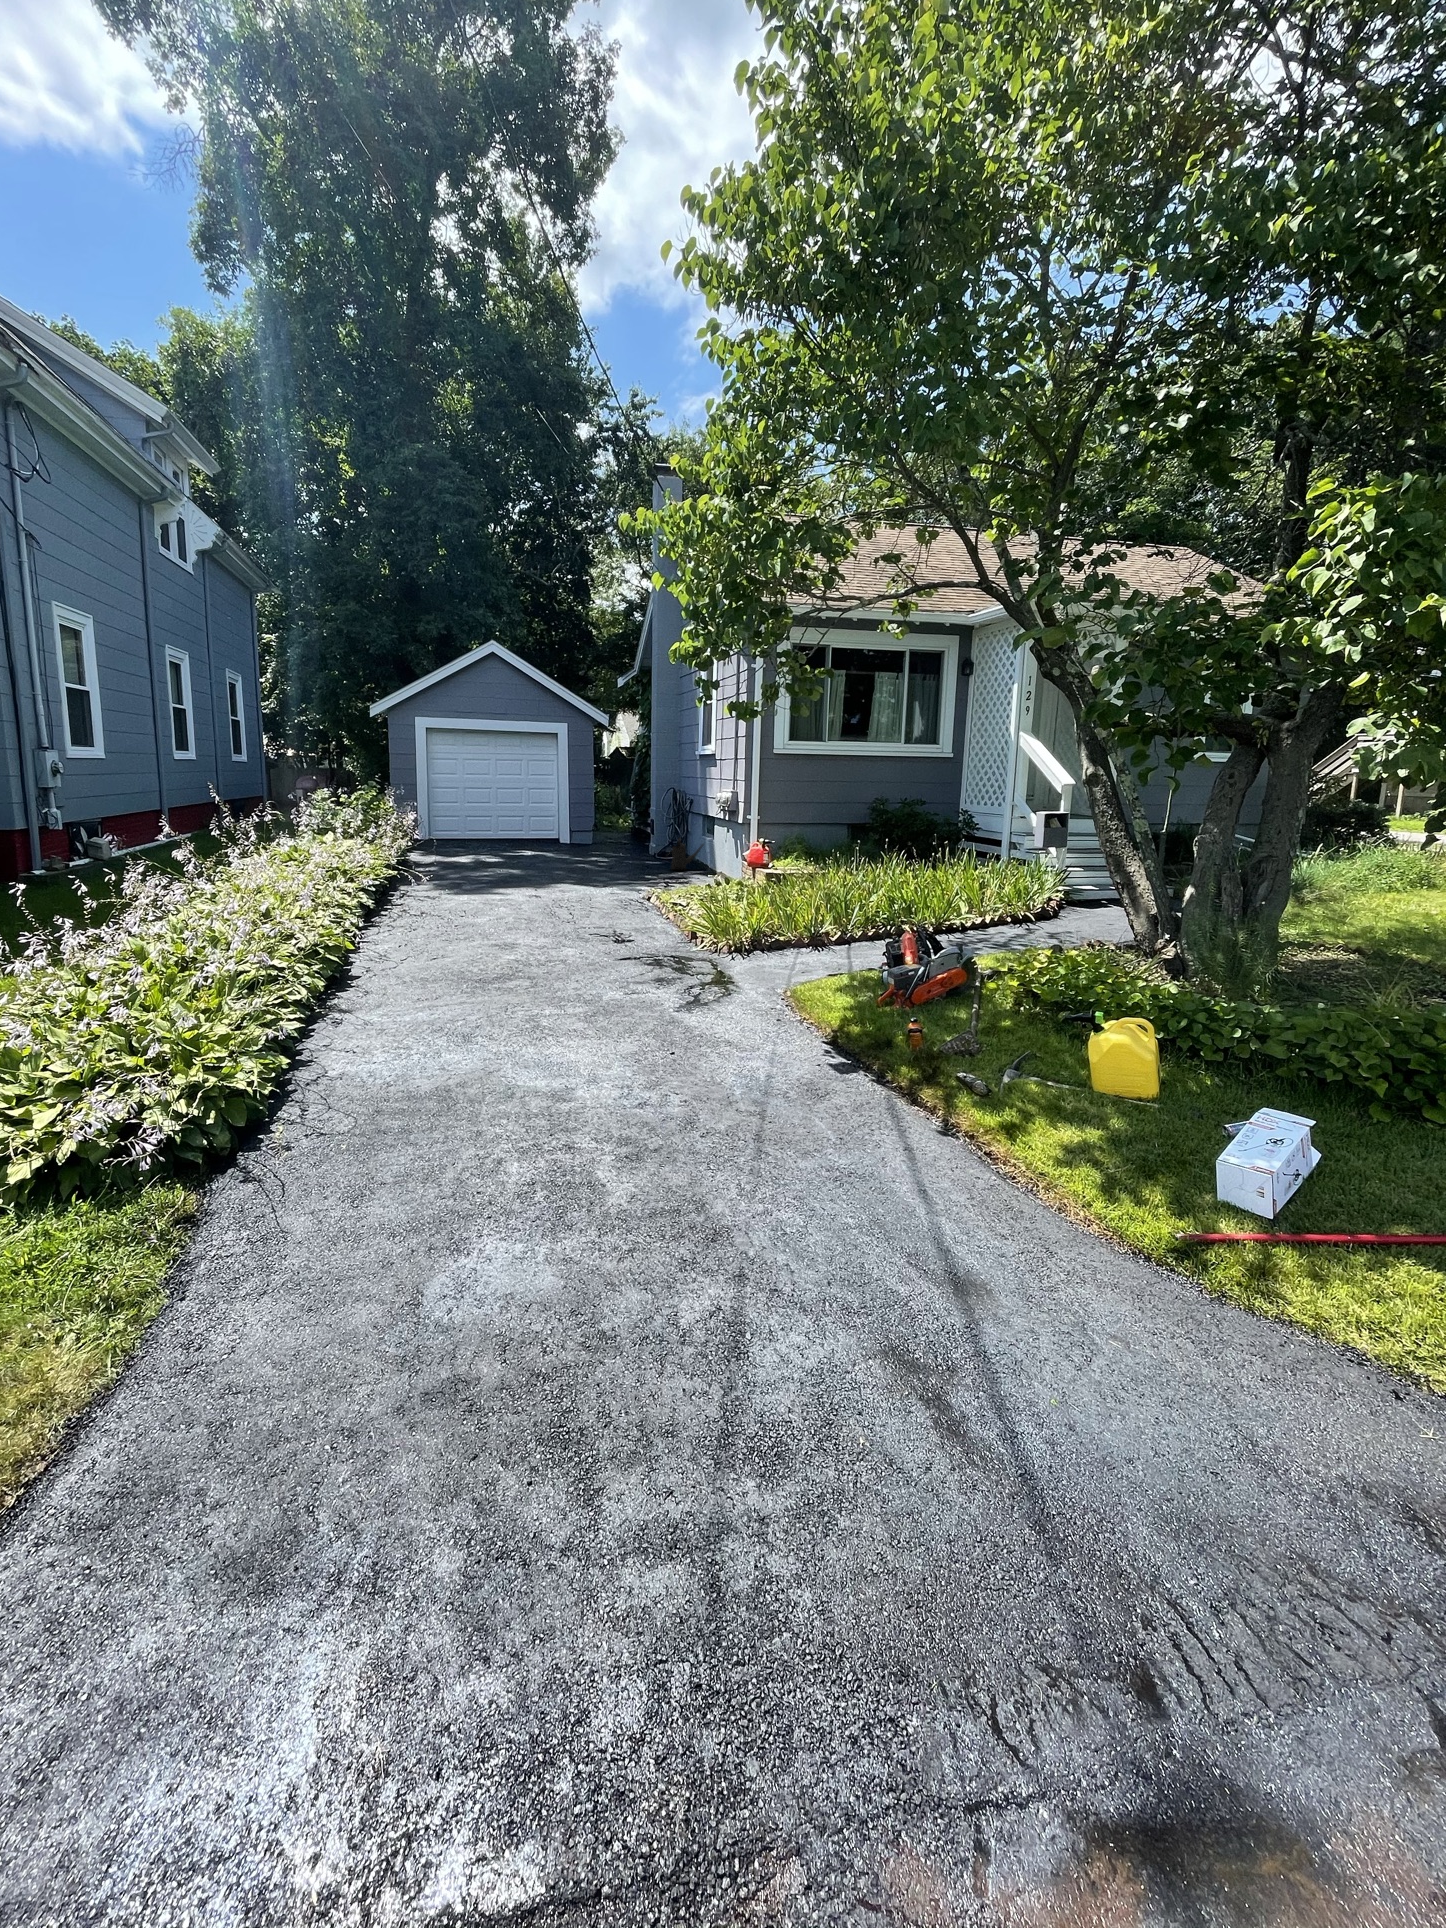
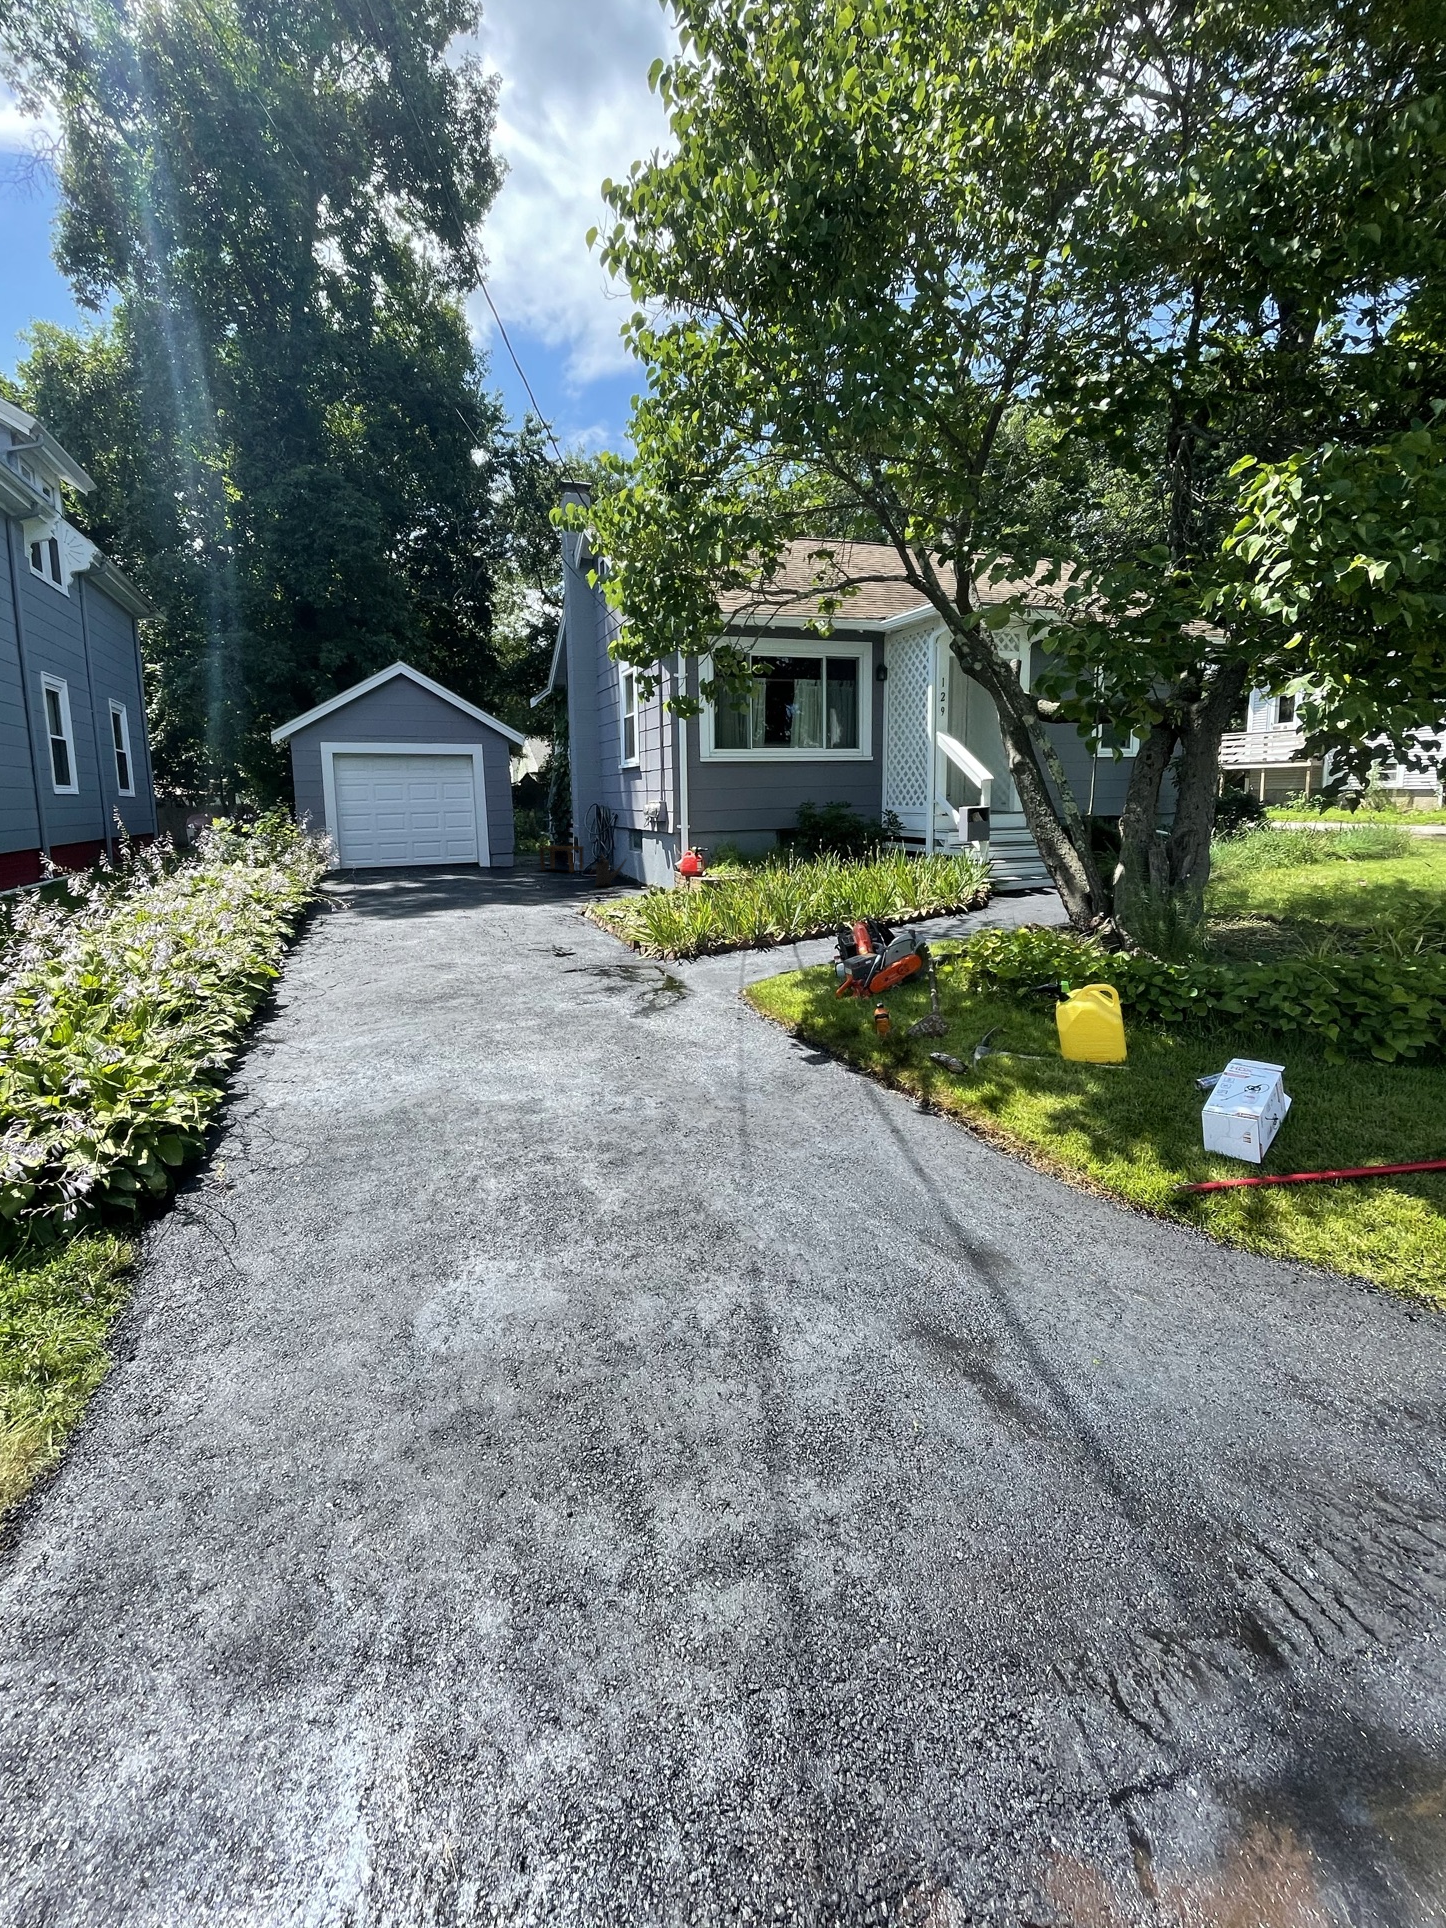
bench: none [619,824,664,853] -> present [539,846,584,872]

